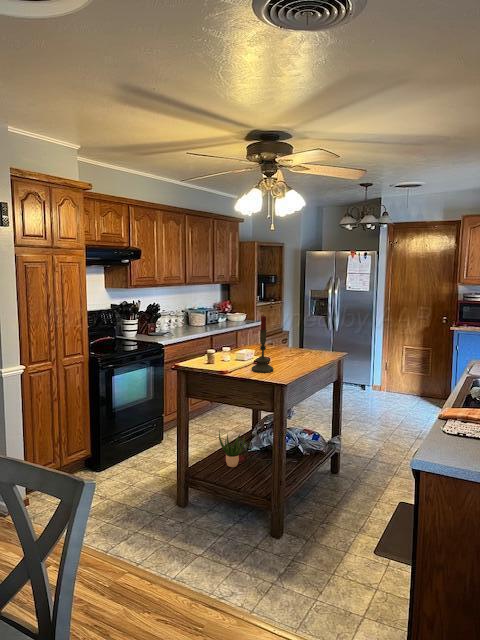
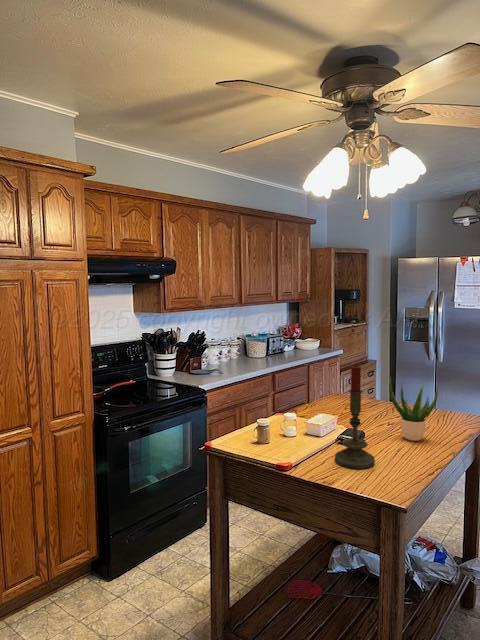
potted plant: present [219,432,245,467] -> present [389,377,438,441]

